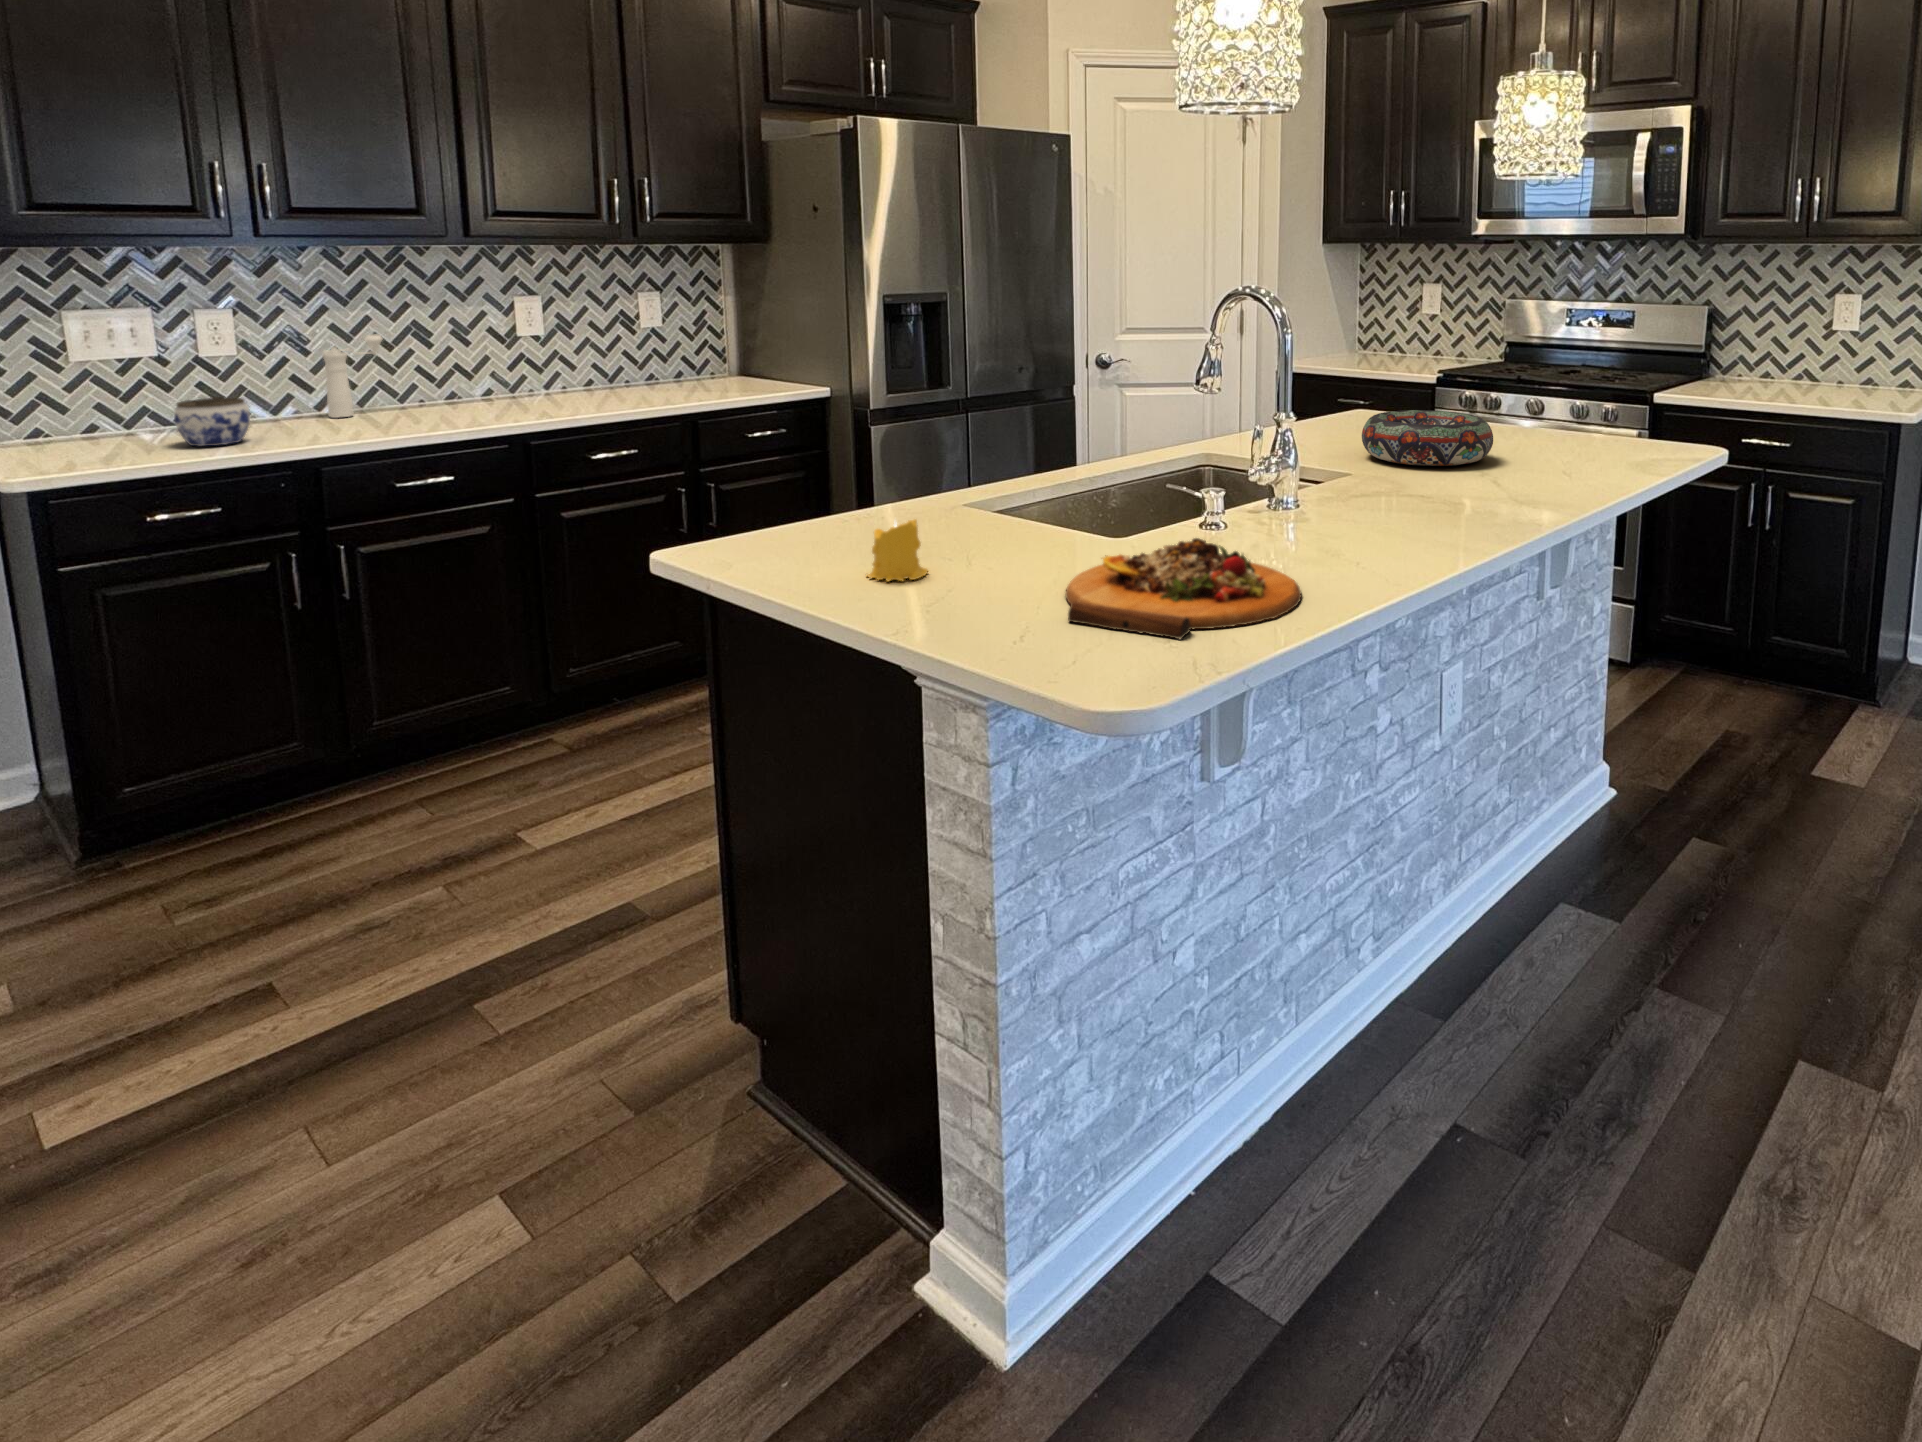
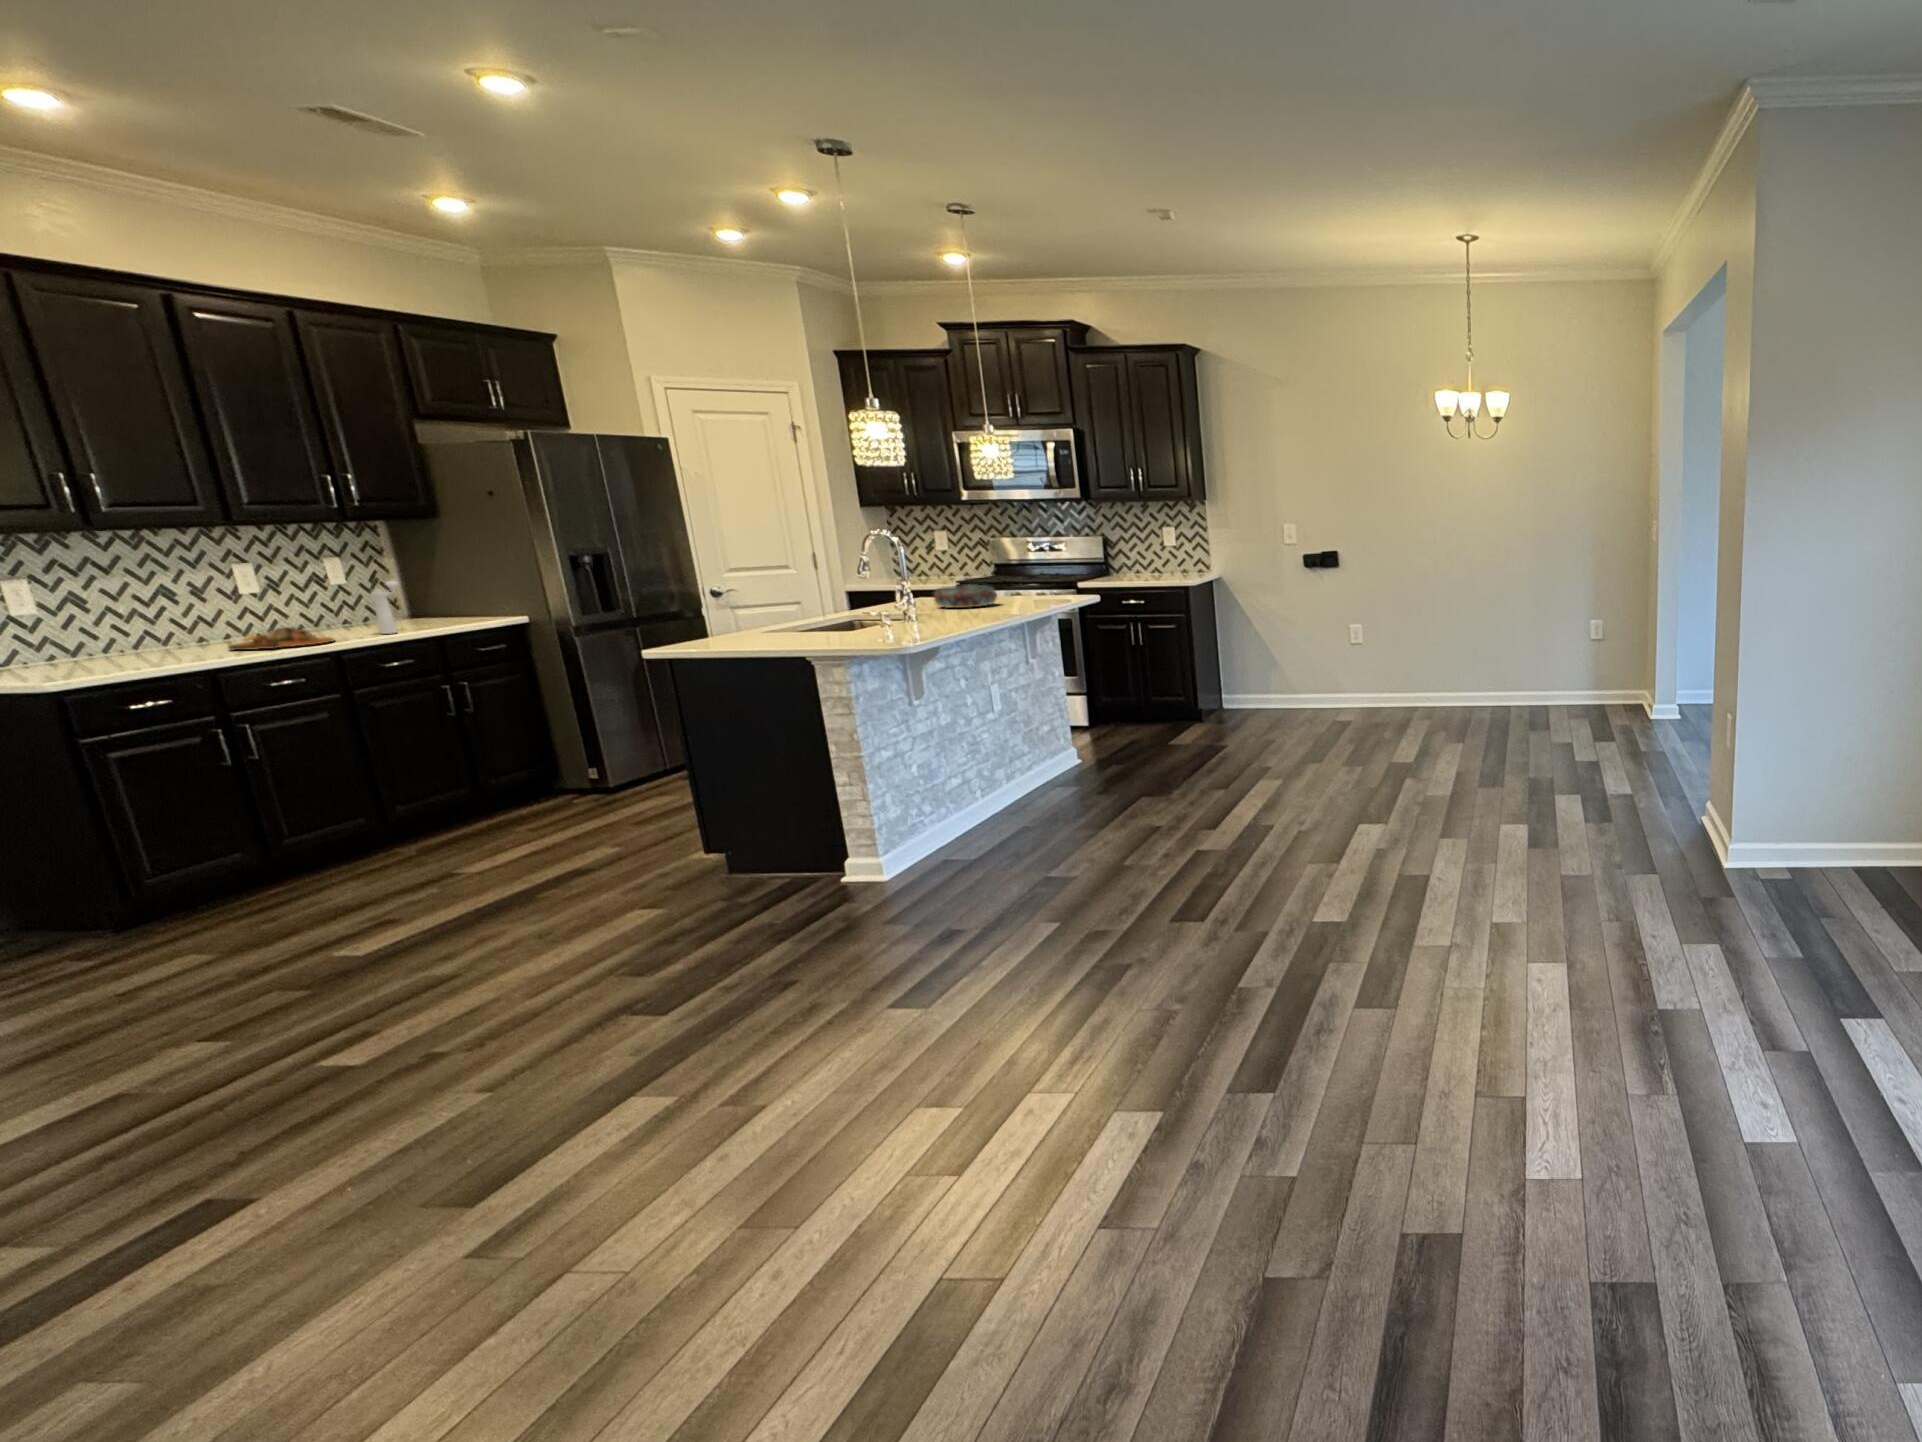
pepper mill: present [322,334,382,418] -> present [371,581,398,634]
jar: present [174,397,250,446] -> none [55,637,119,671]
candle: present [867,520,929,582] -> none [762,619,789,642]
cutting board: present [1065,538,1301,639] -> present [229,627,334,650]

